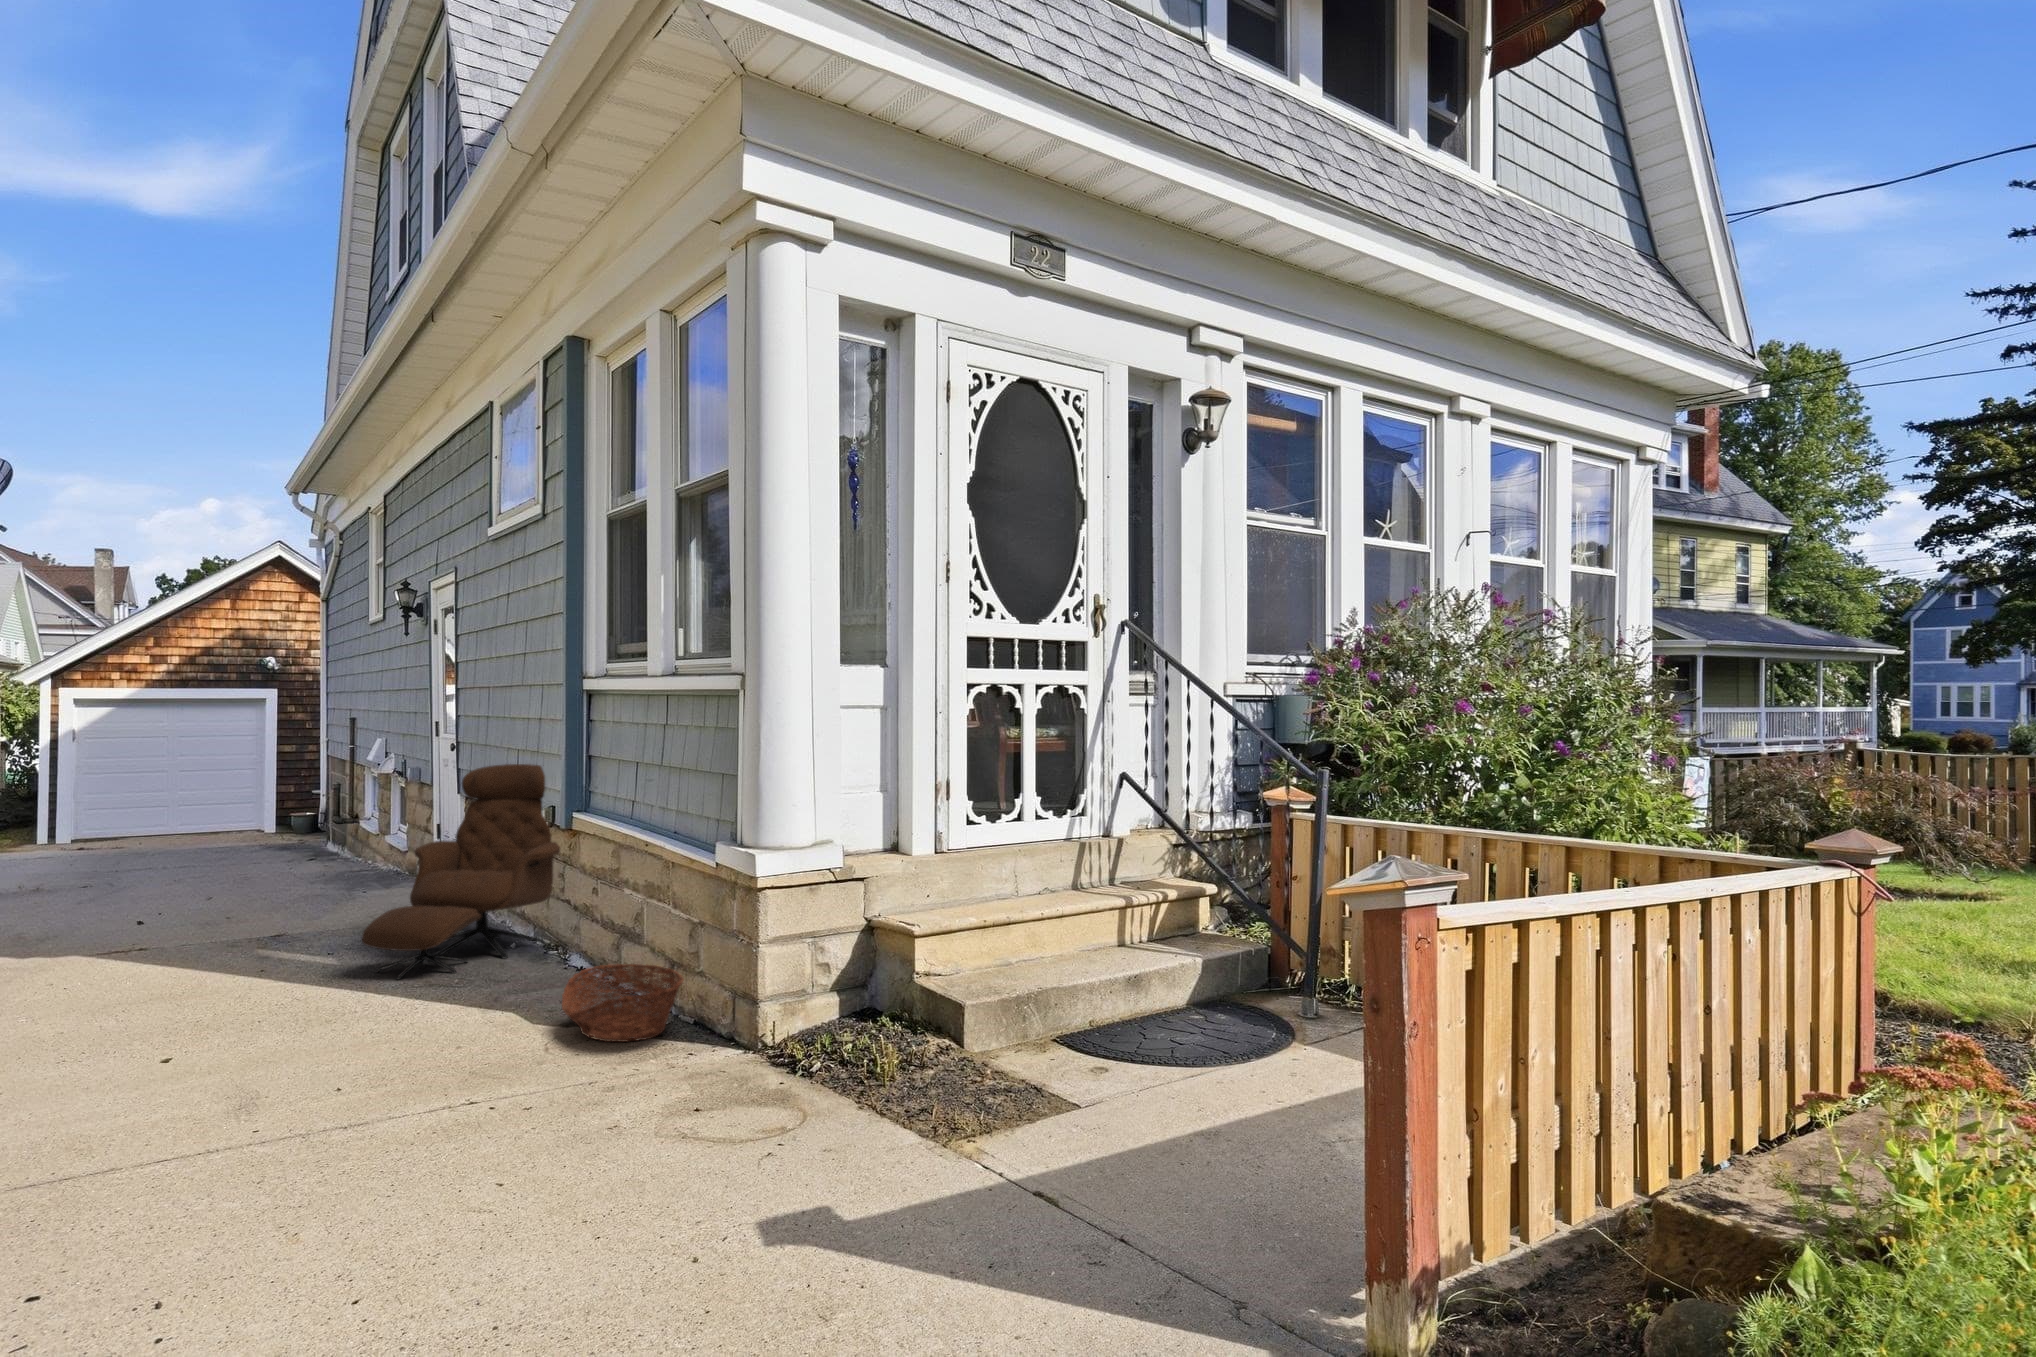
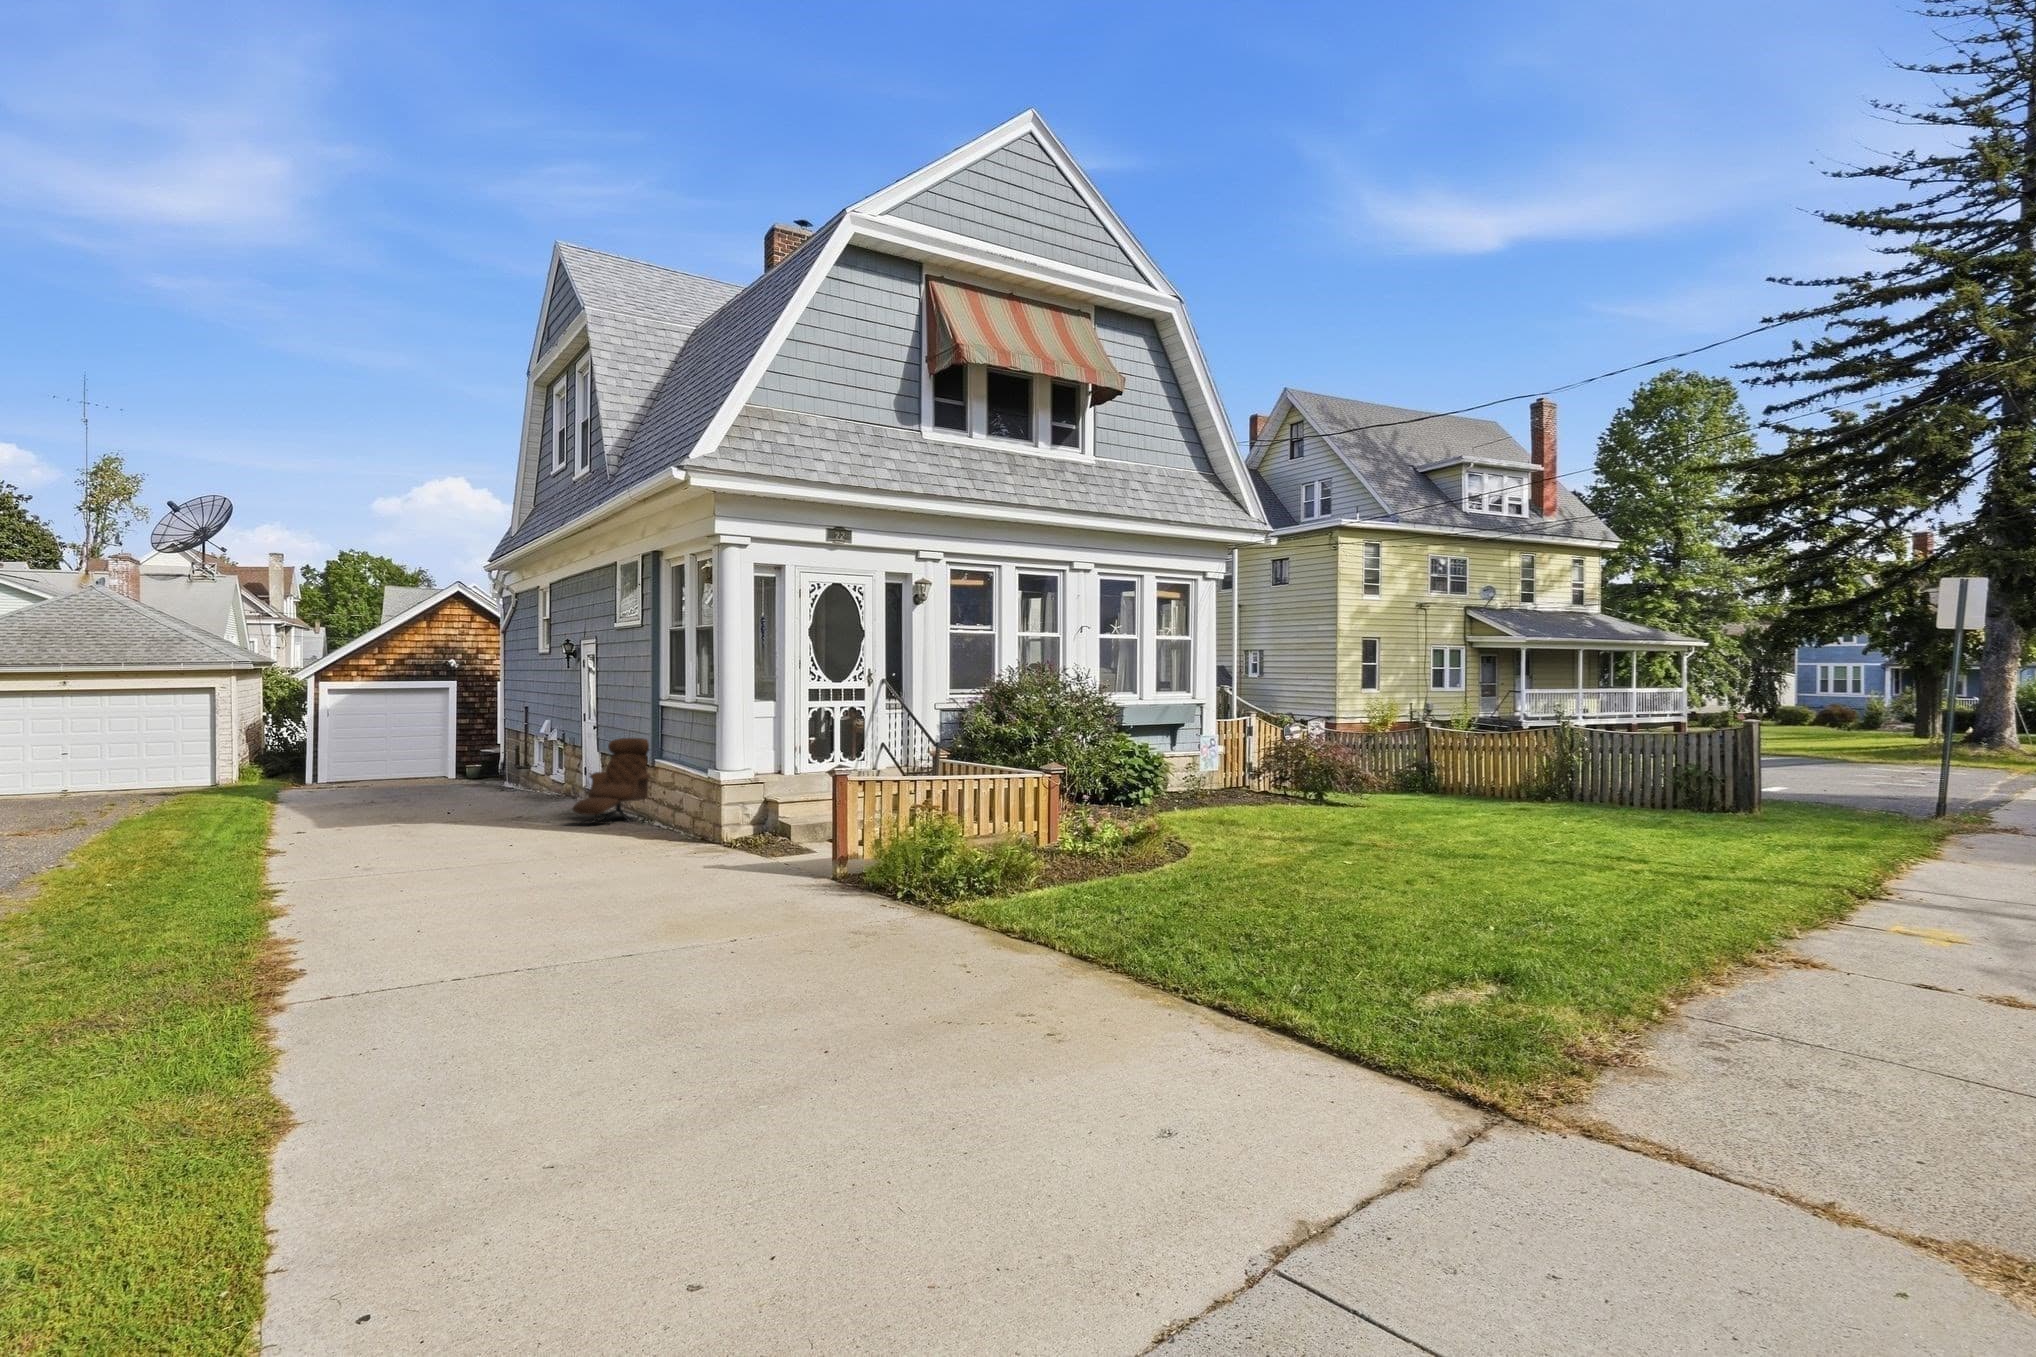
basket: present [562,964,684,1042] -> none [654,815,698,839]

